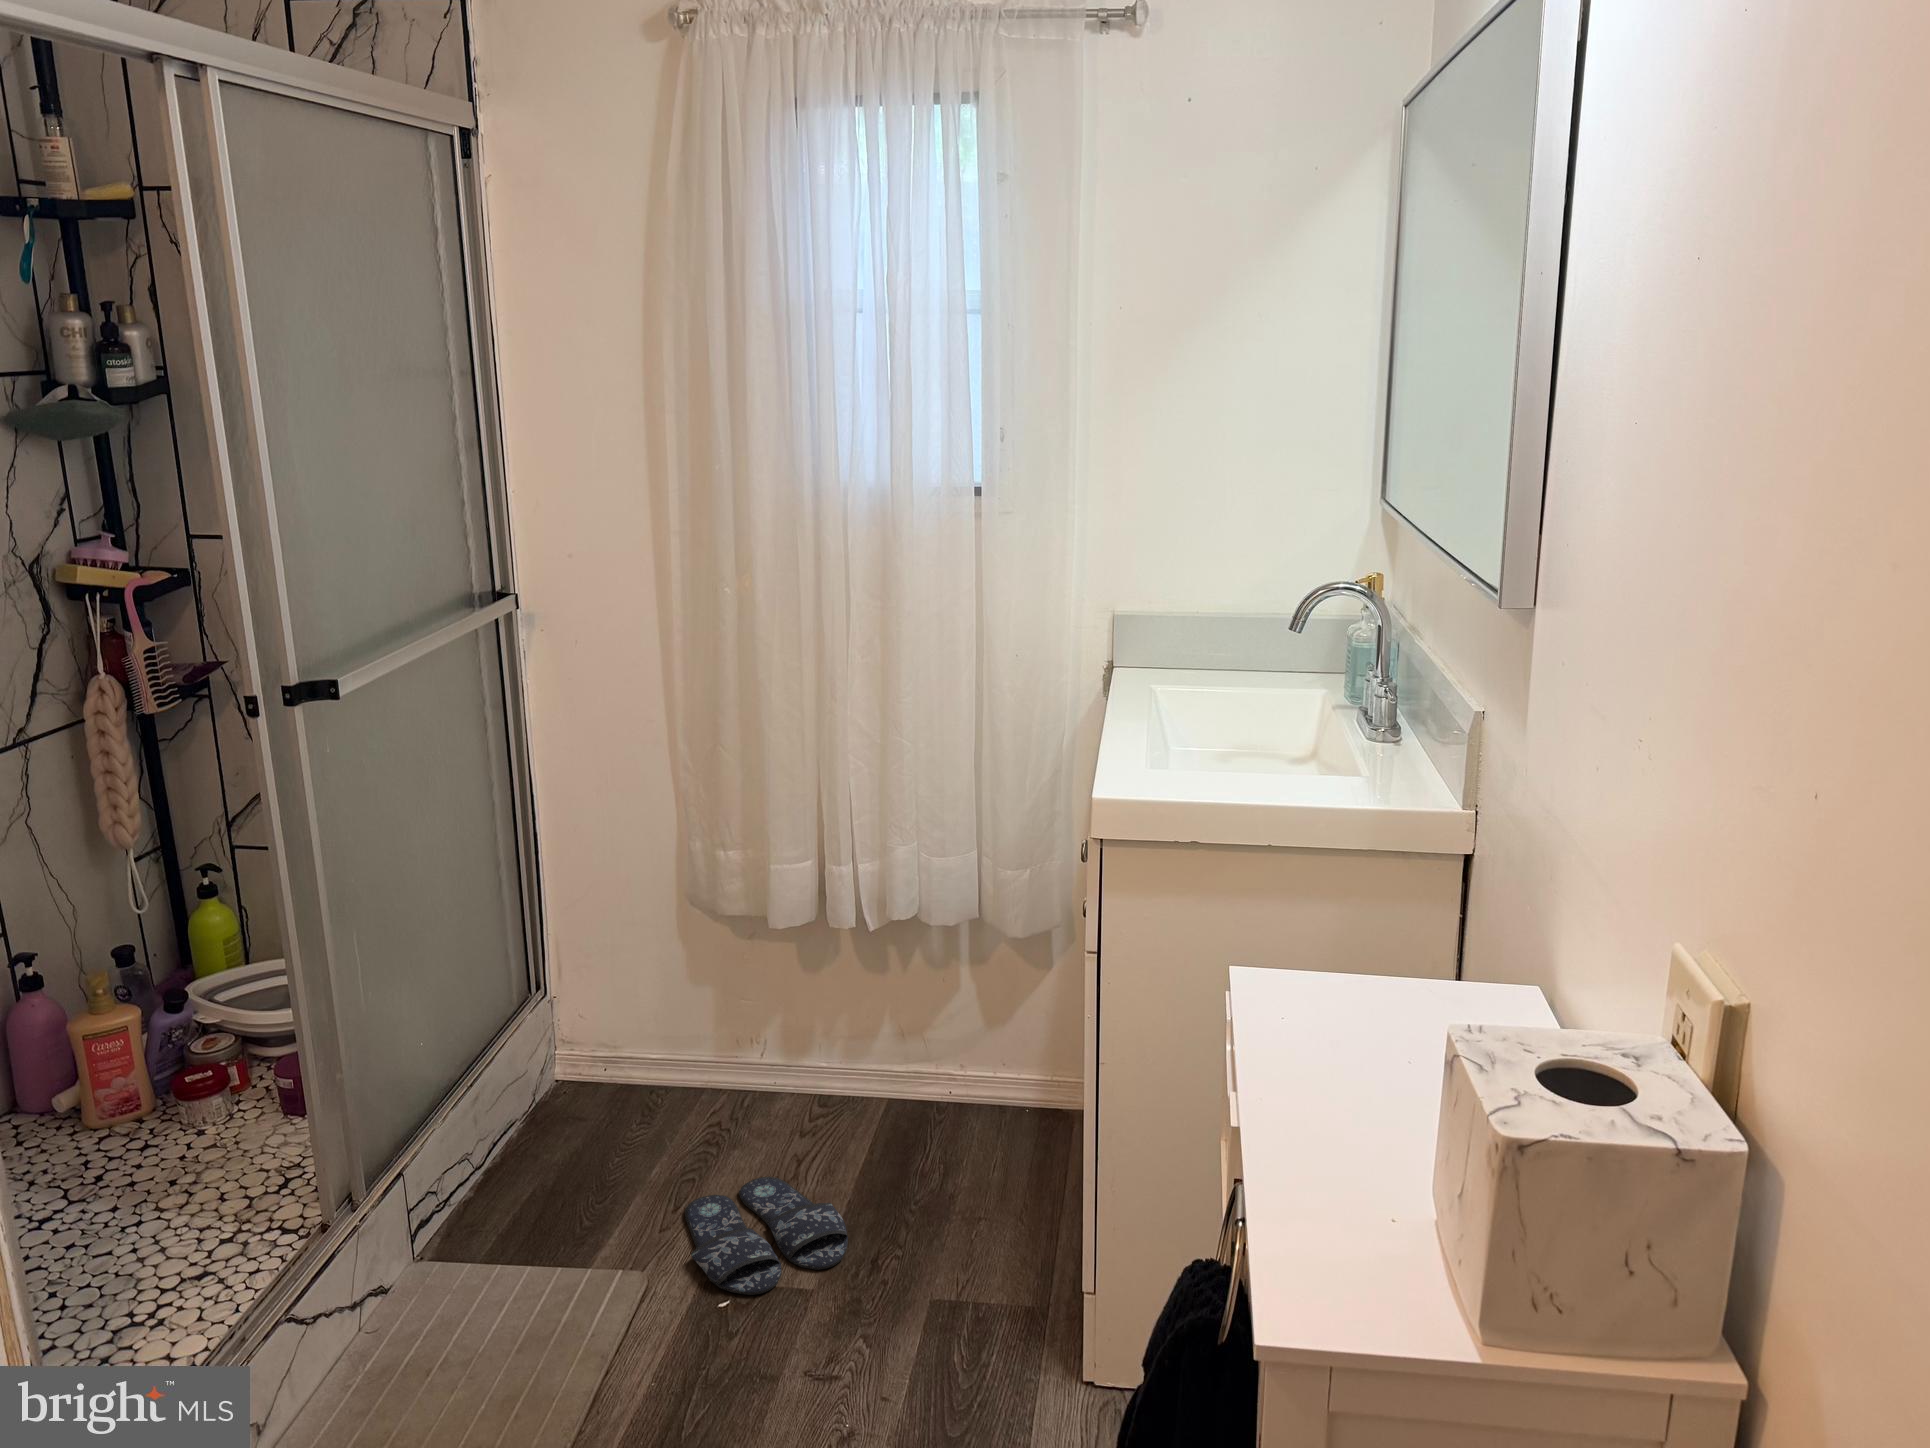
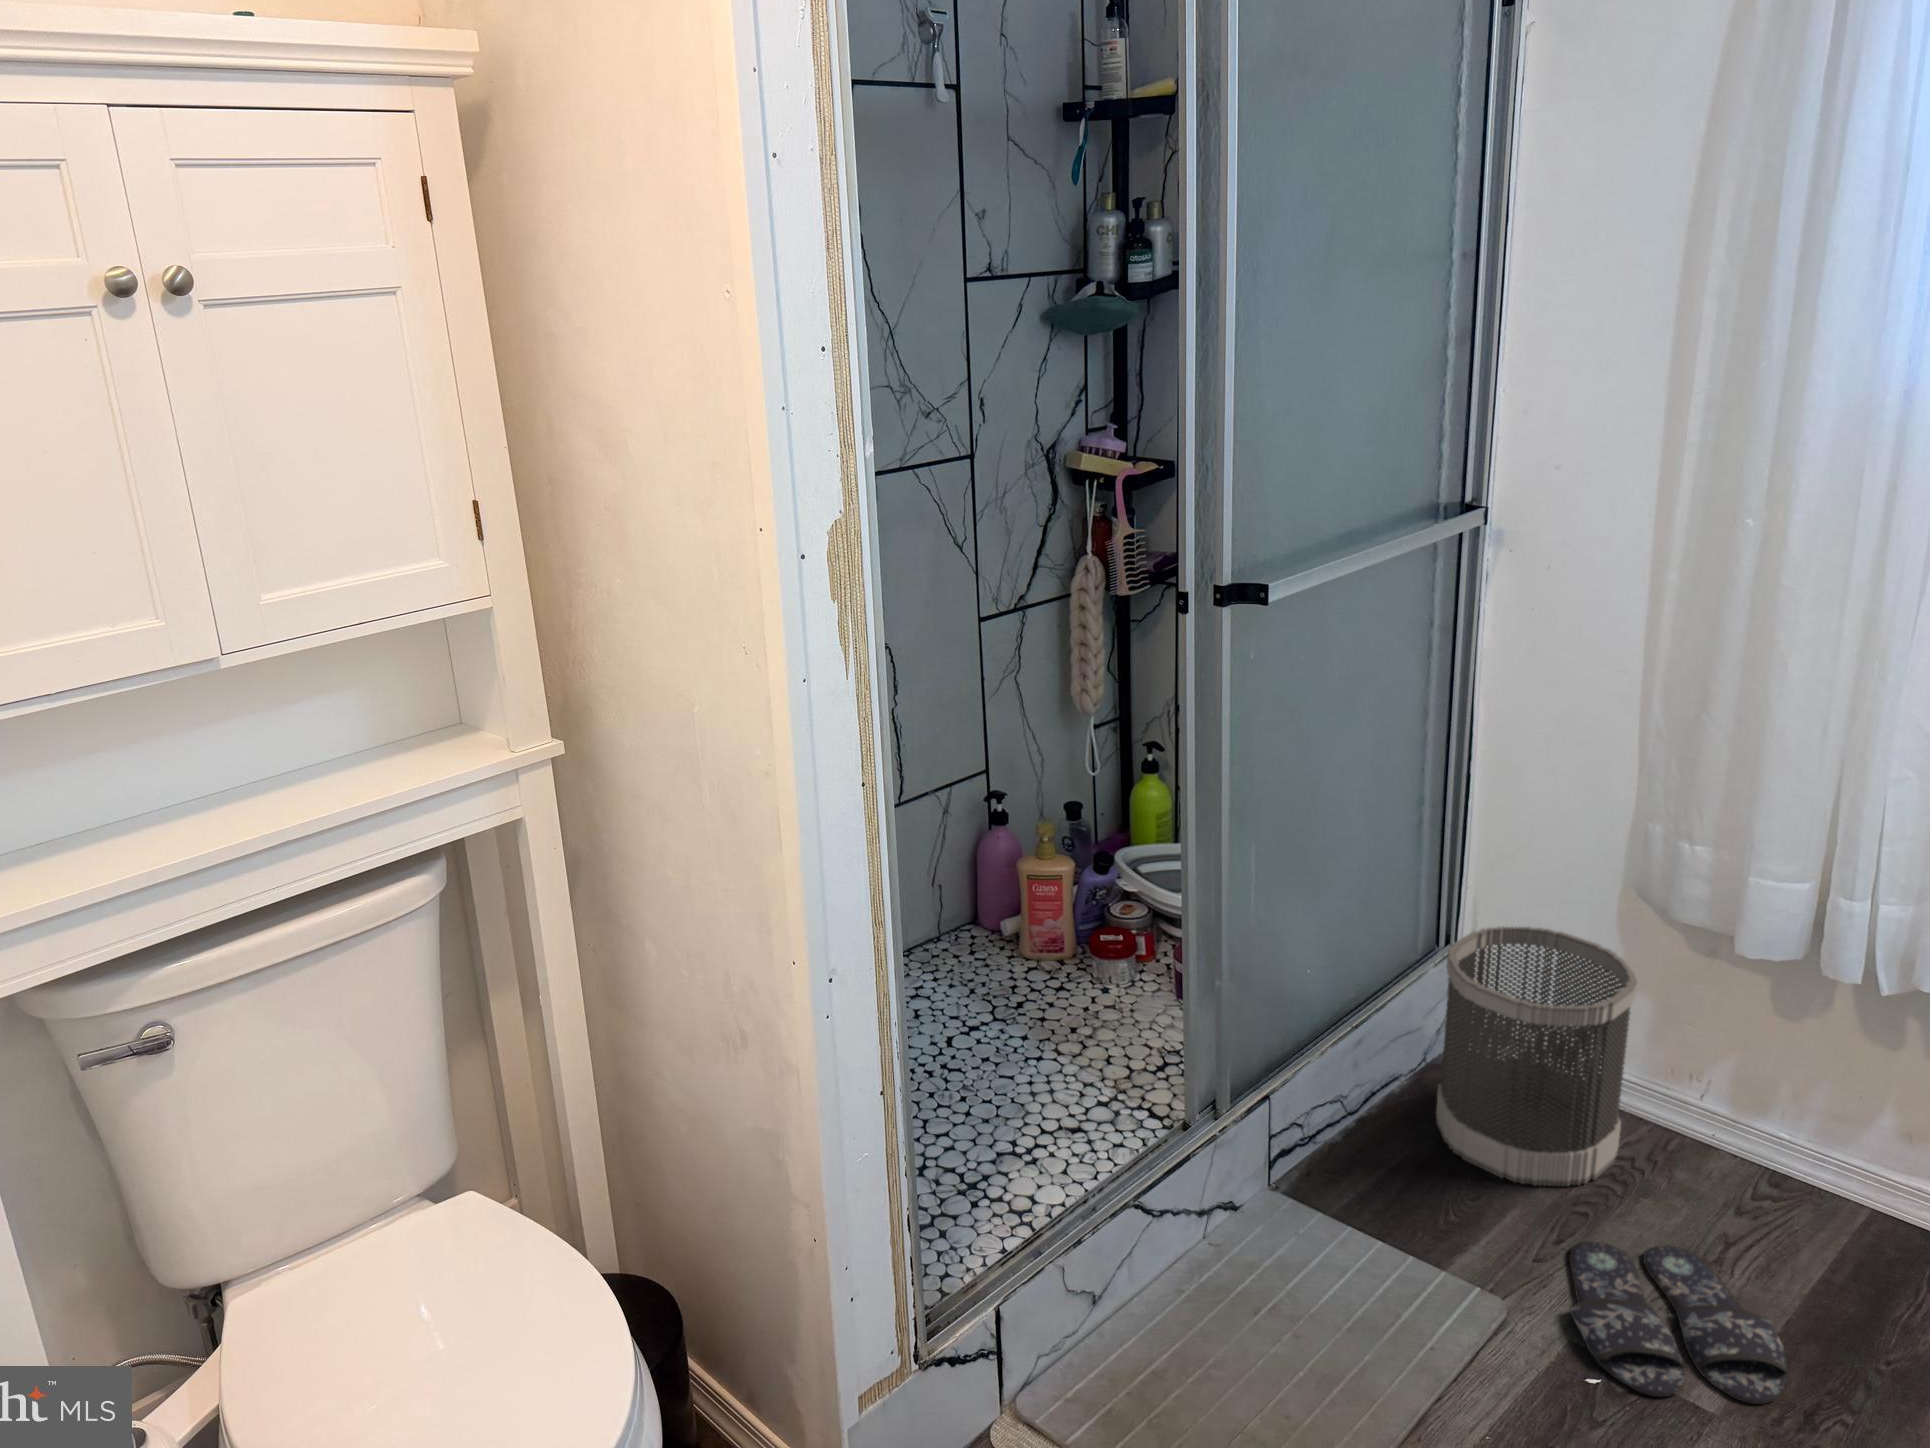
wastebasket: none [545,950,709,1176] -> present [1436,926,1637,1186]

